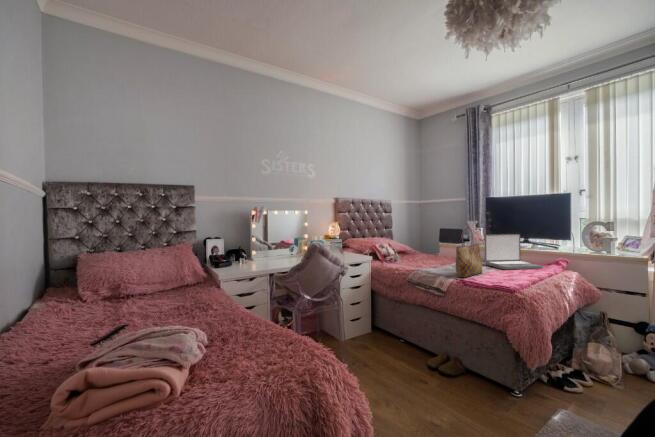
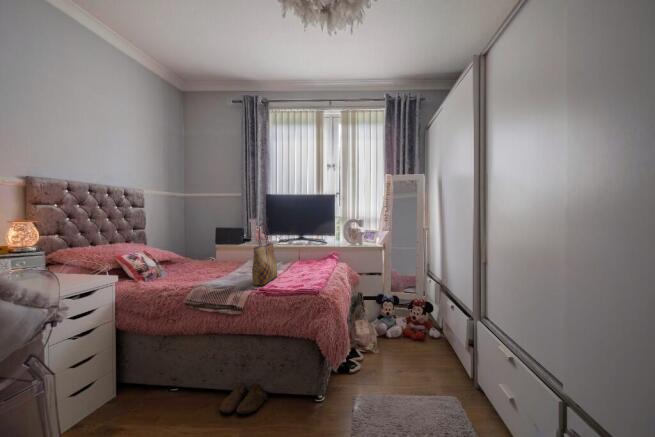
laptop: present [485,234,543,270] -> none [272,231,323,269]

